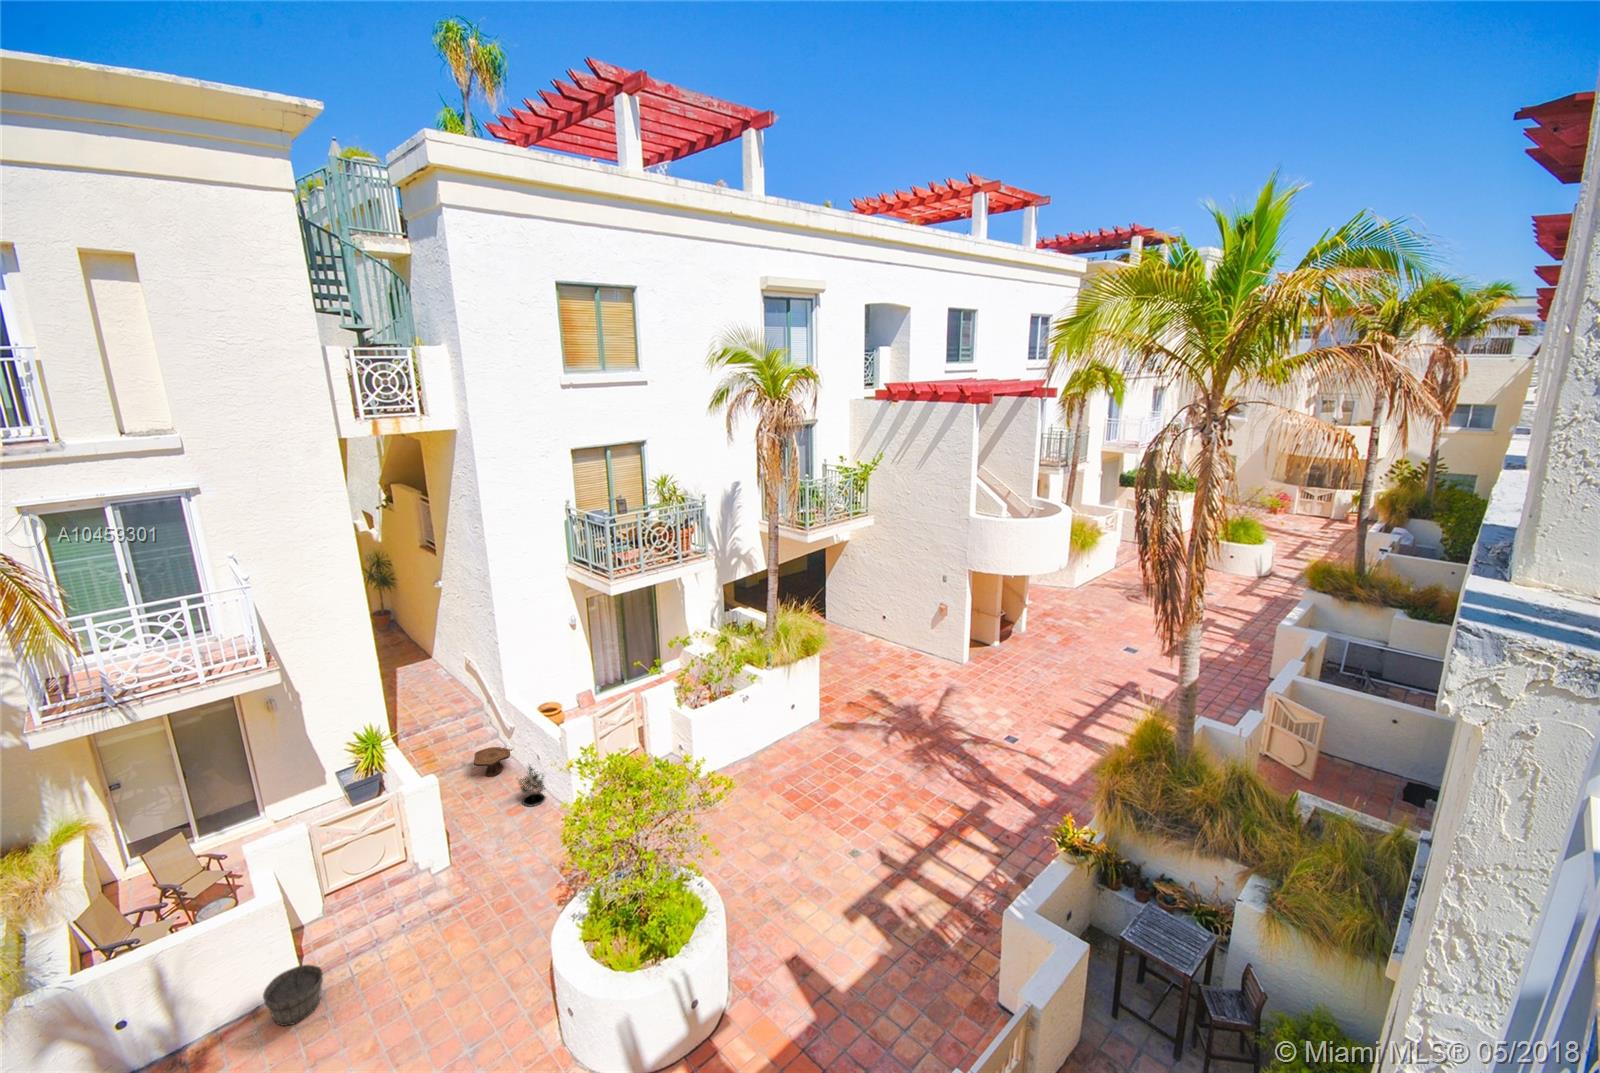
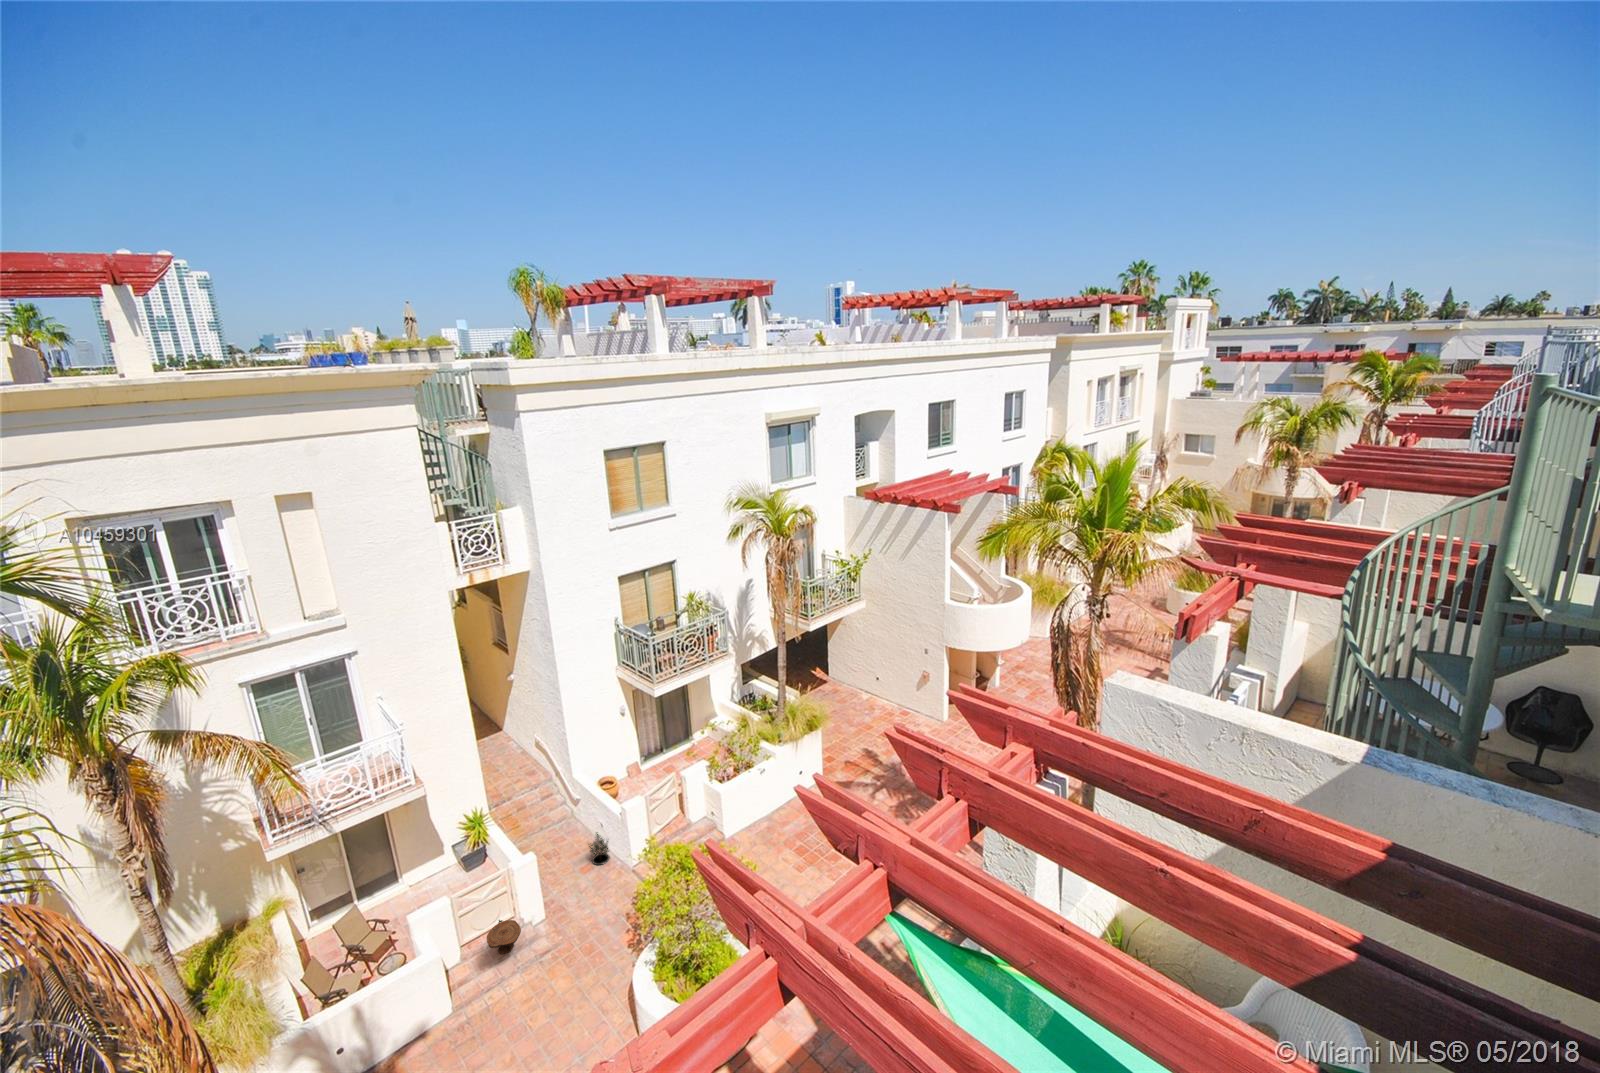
side table: present [474,747,513,776] -> present [487,920,521,954]
wooden bucket: present [263,965,323,1026] -> none [428,1001,467,1046]

